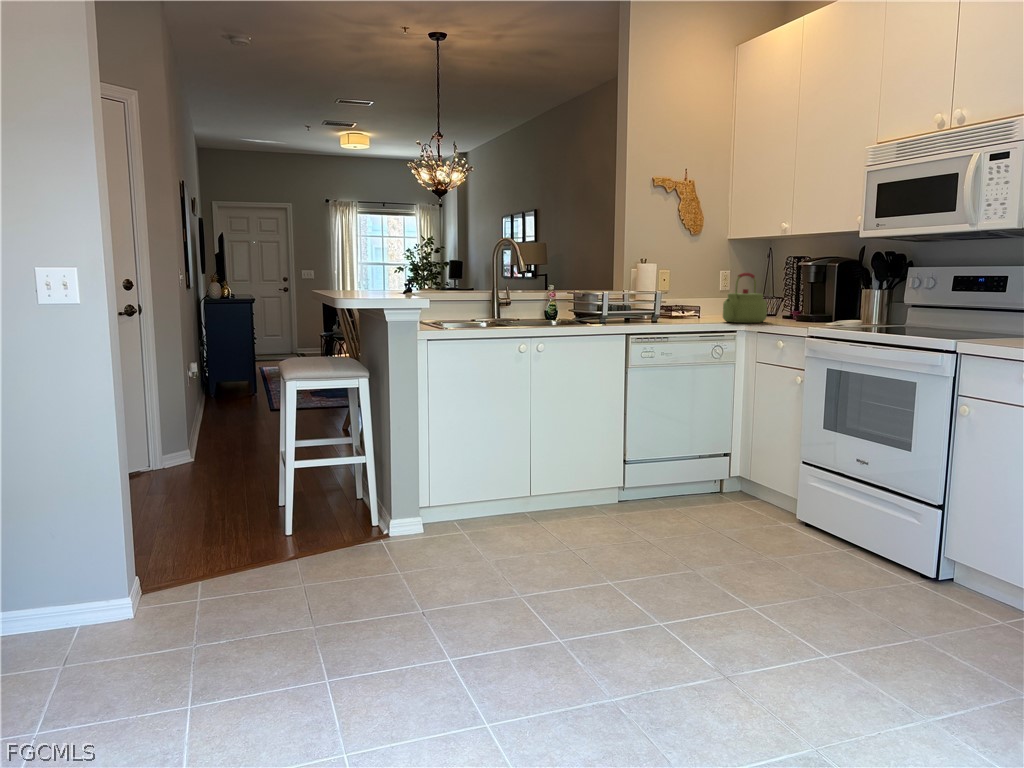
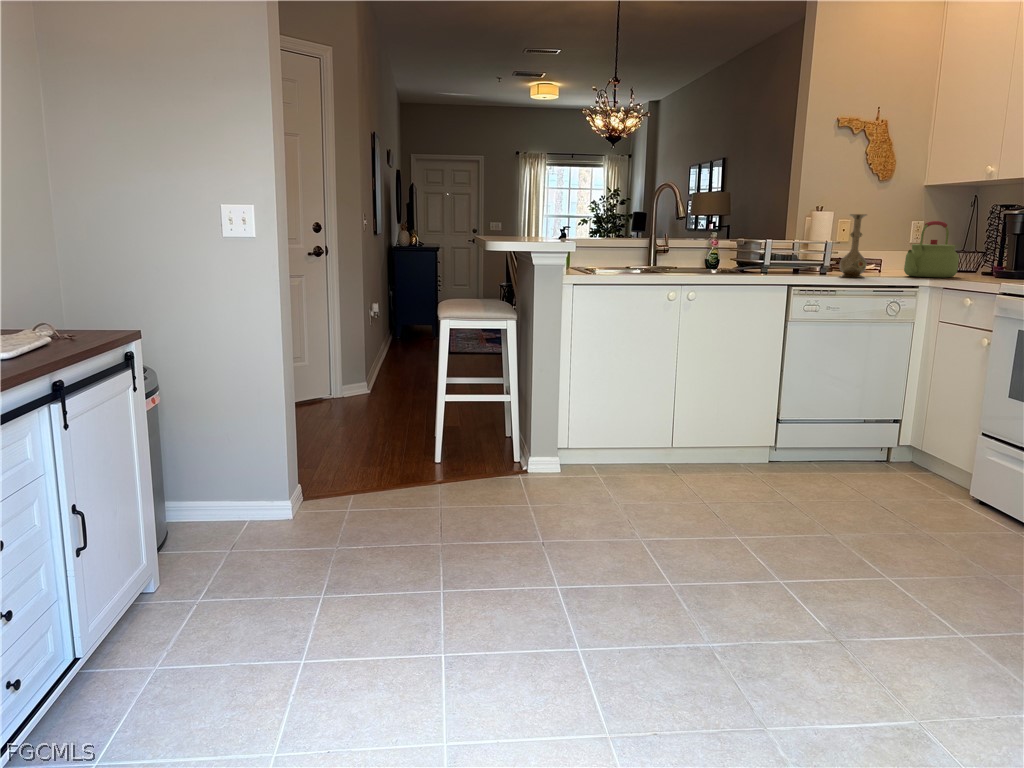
vase: none [669,267,693,325] -> present [839,214,867,277]

